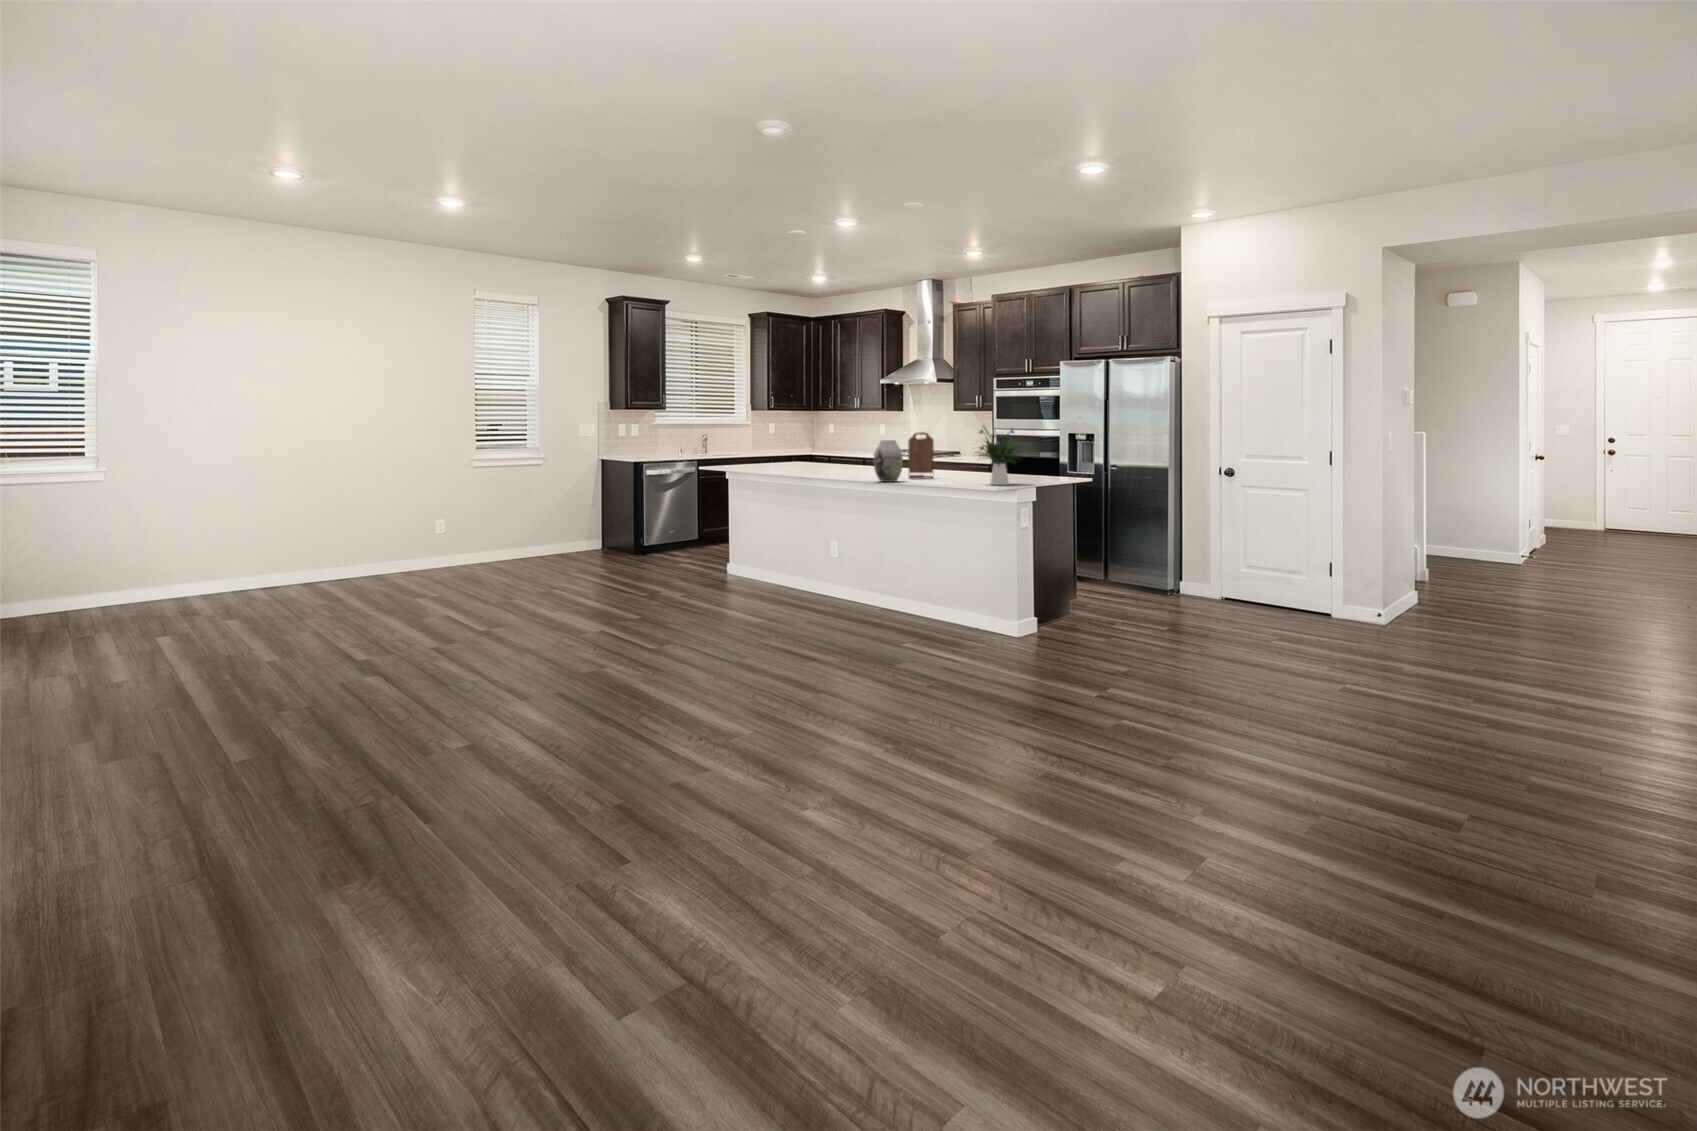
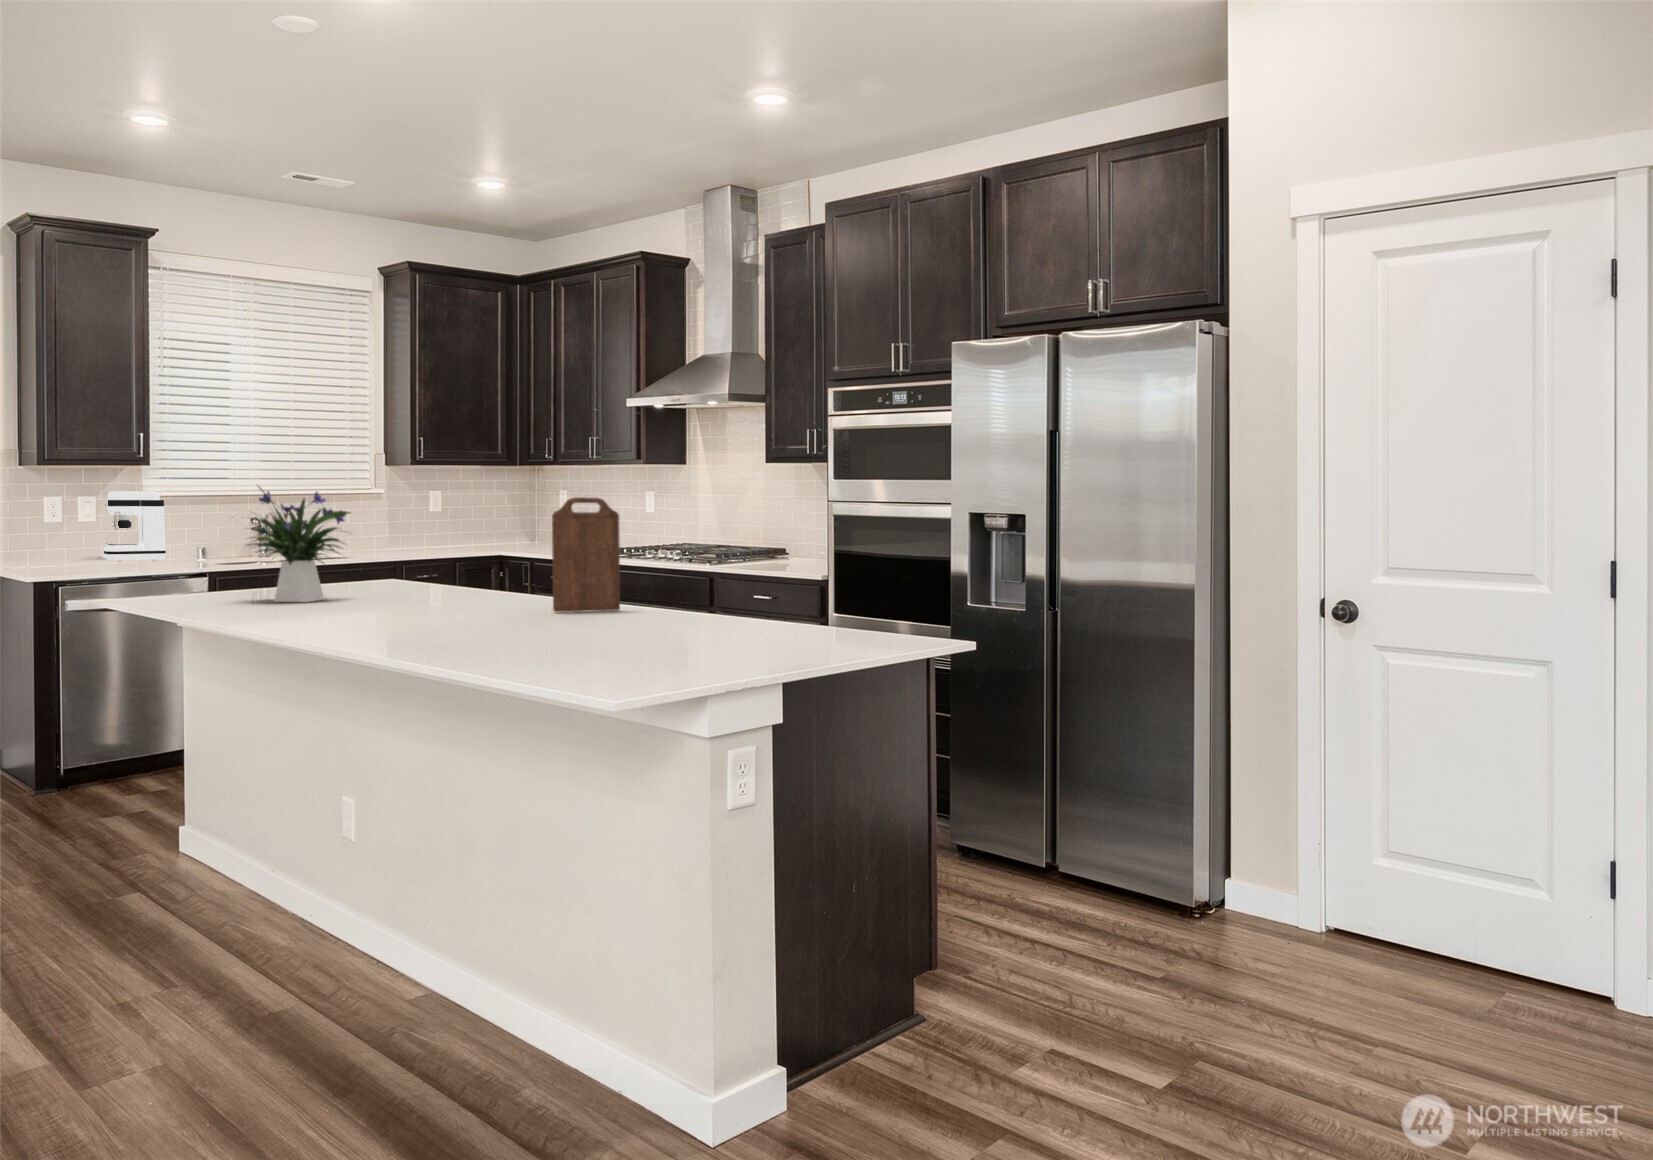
flower arrangement: present [977,428,1025,485] -> present [248,488,350,602]
coffee maker: none [632,431,670,465] -> present [102,491,166,562]
vase: present [874,440,903,482] -> none [434,514,512,623]

